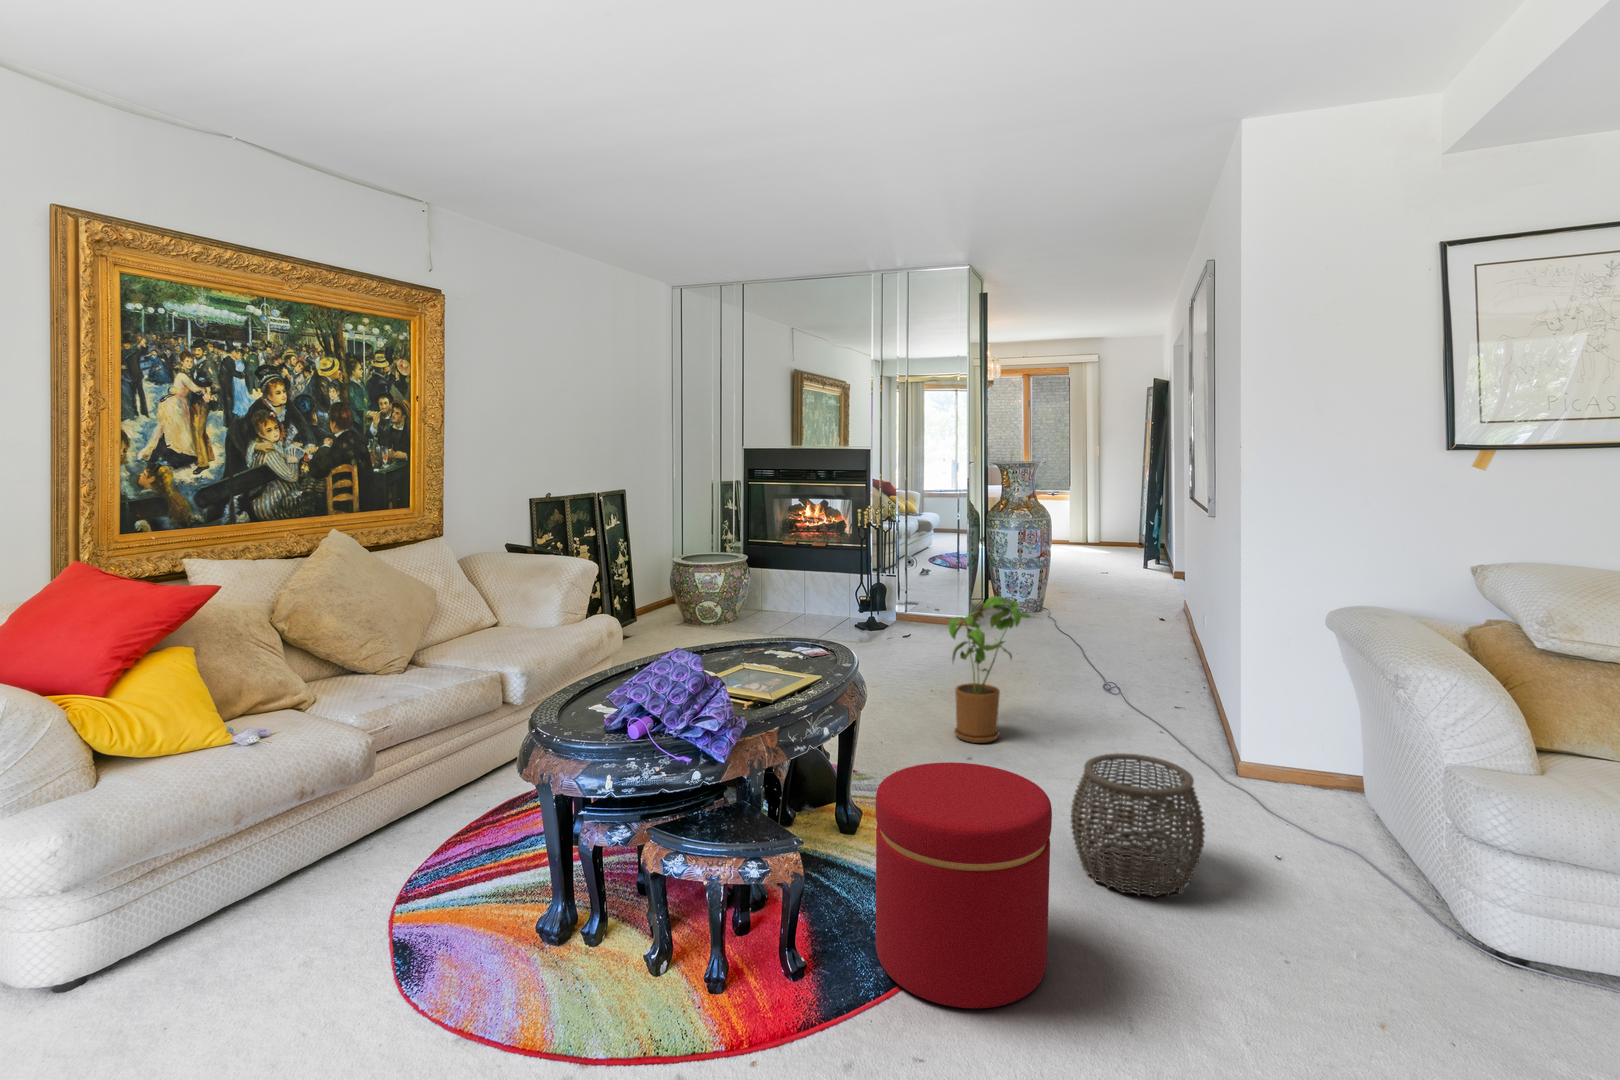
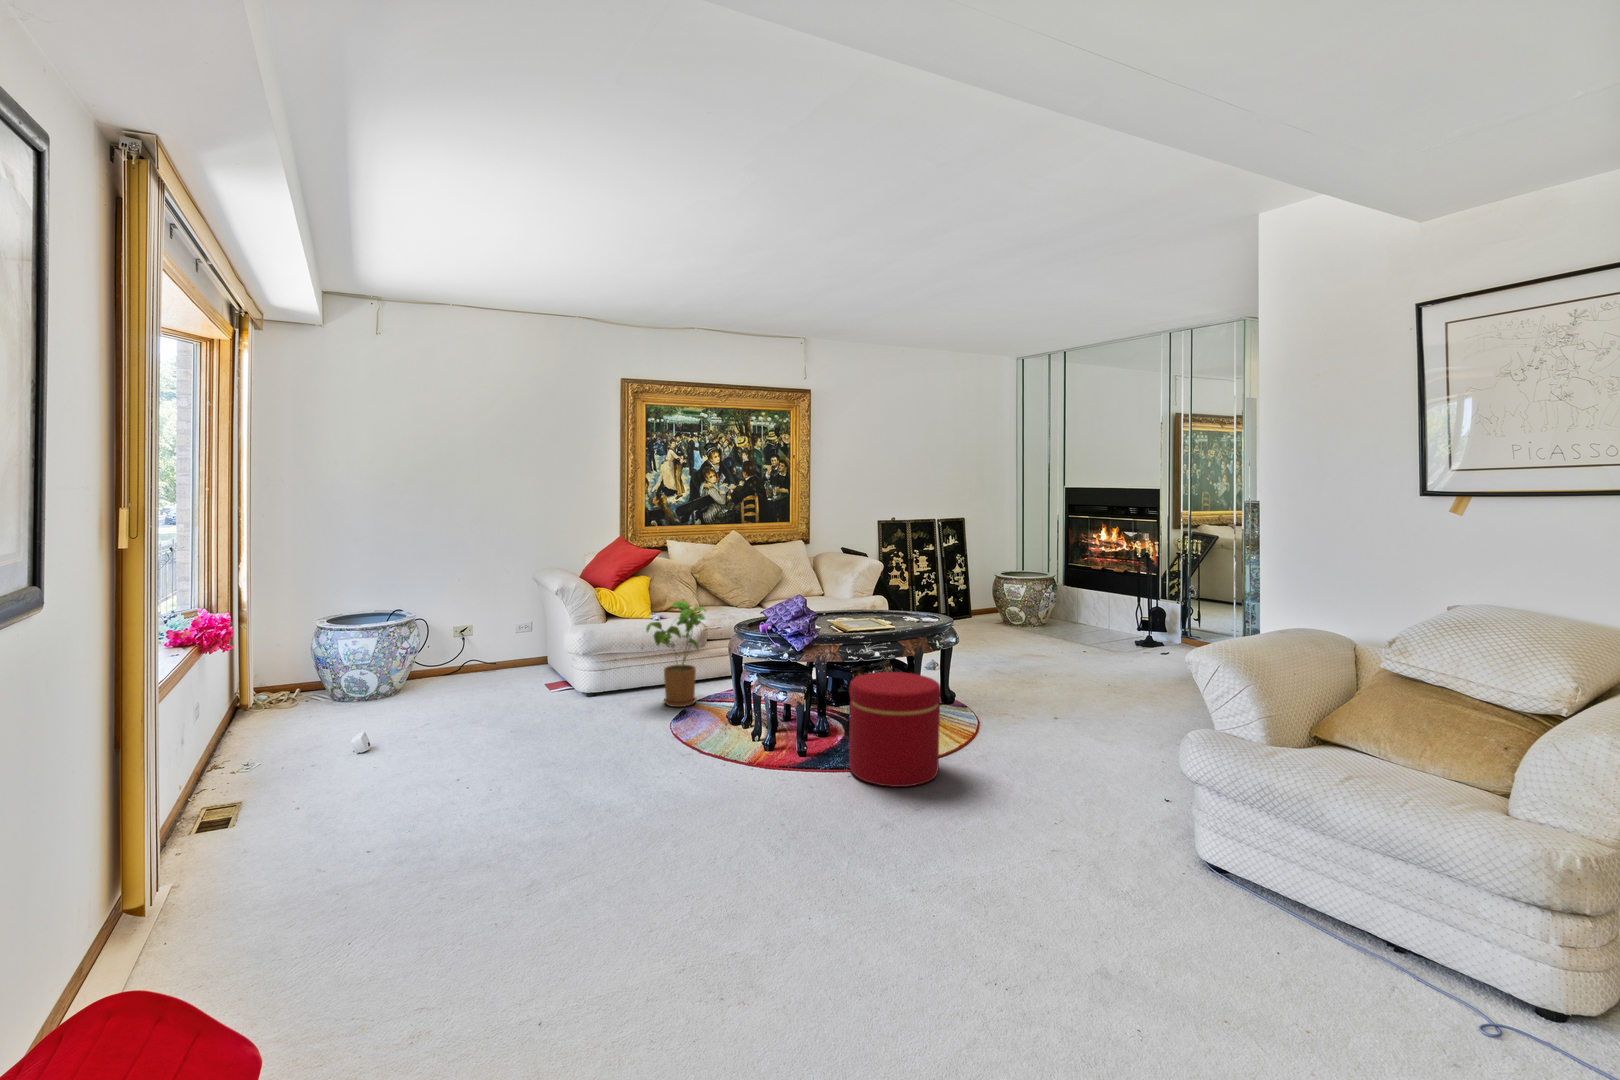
house plant: present [948,596,1031,743] -> present [646,601,705,707]
woven basket: present [1071,753,1205,897] -> none [1008,699,1091,784]

